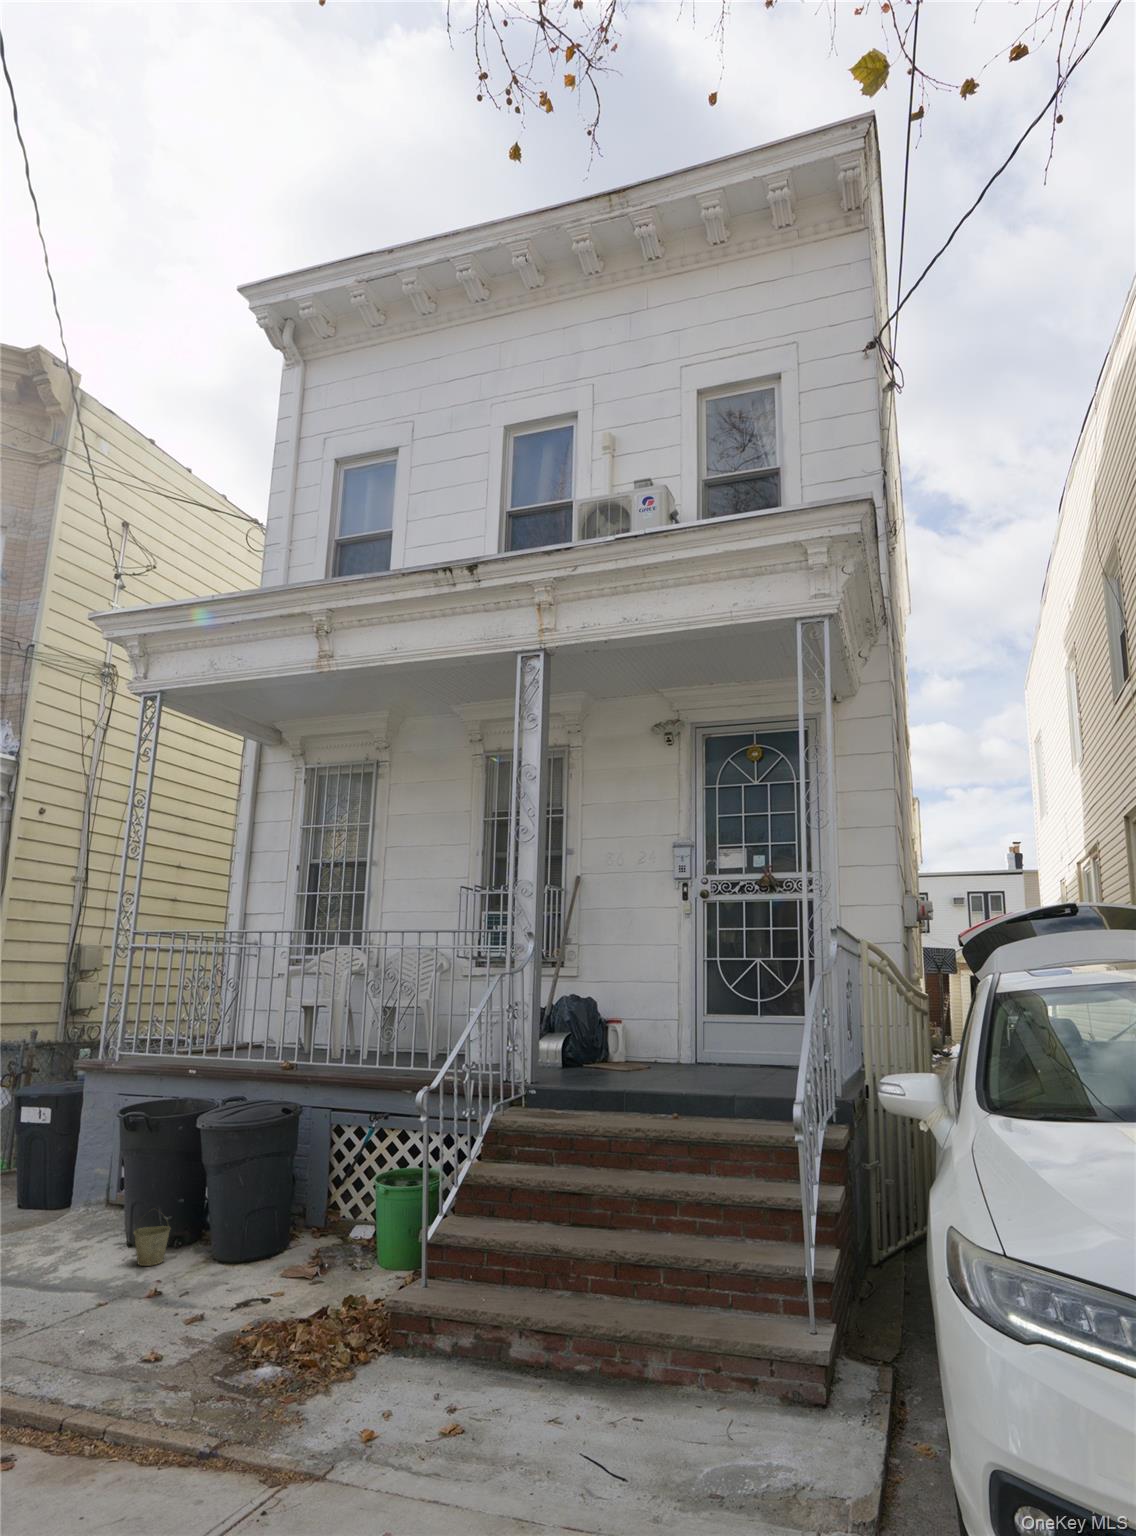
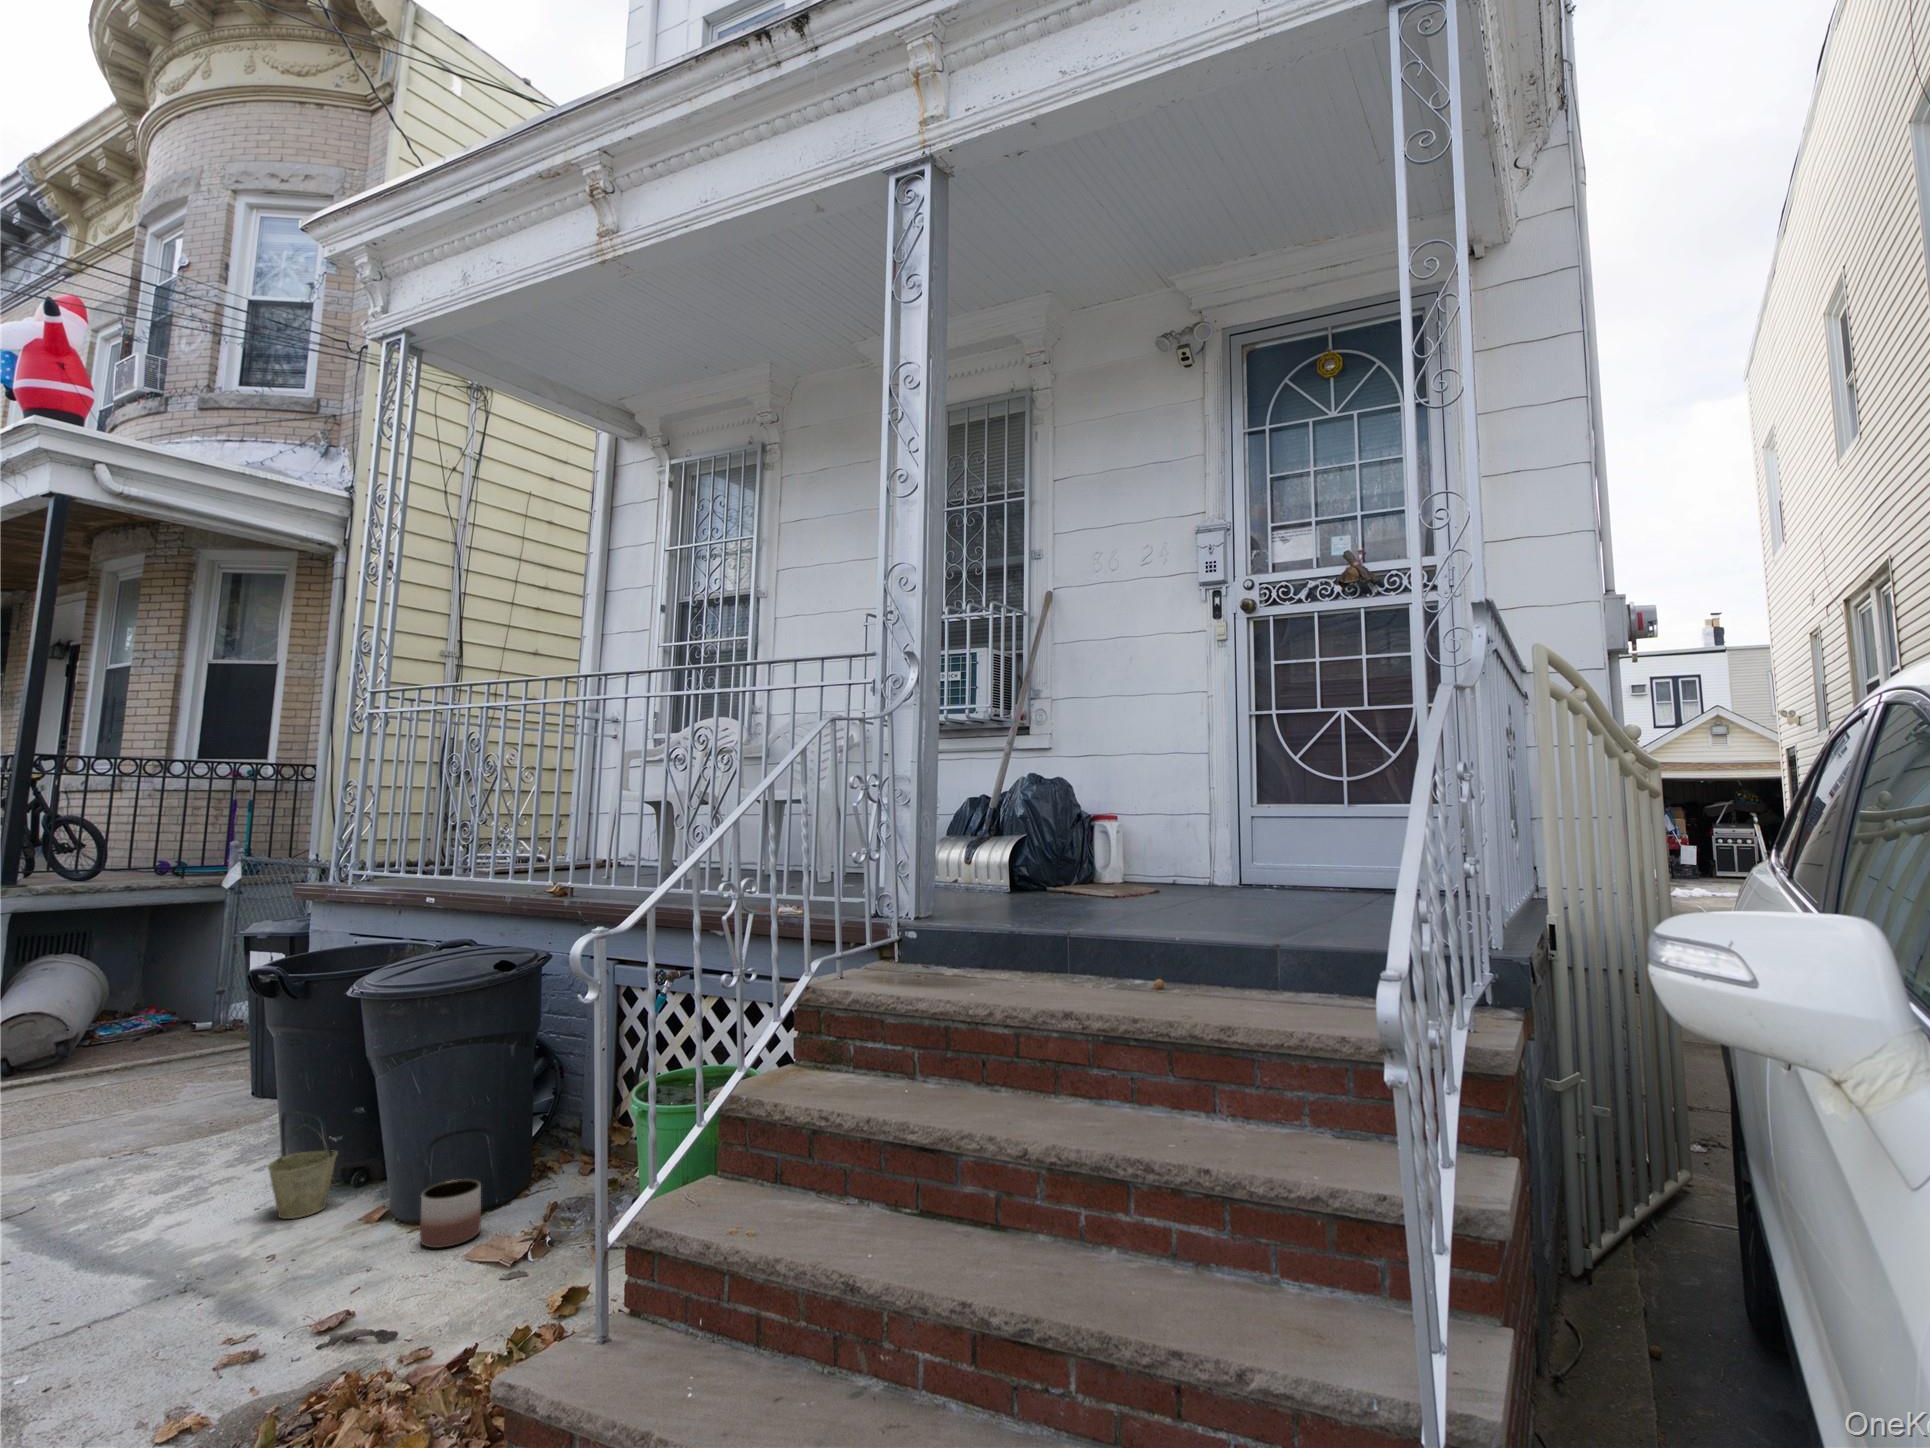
planter: none [245,1237,278,1275] -> present [420,1179,481,1248]

